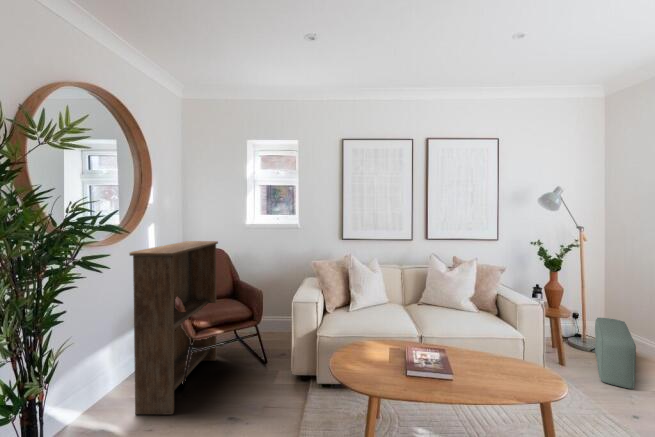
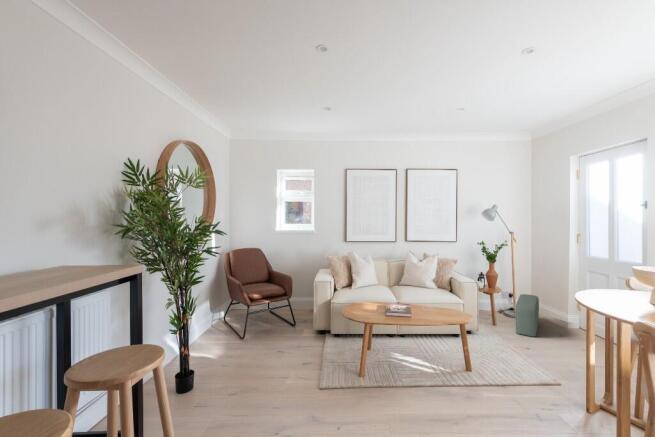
bookshelf: present [129,241,218,414] -> none [216,242,260,350]

